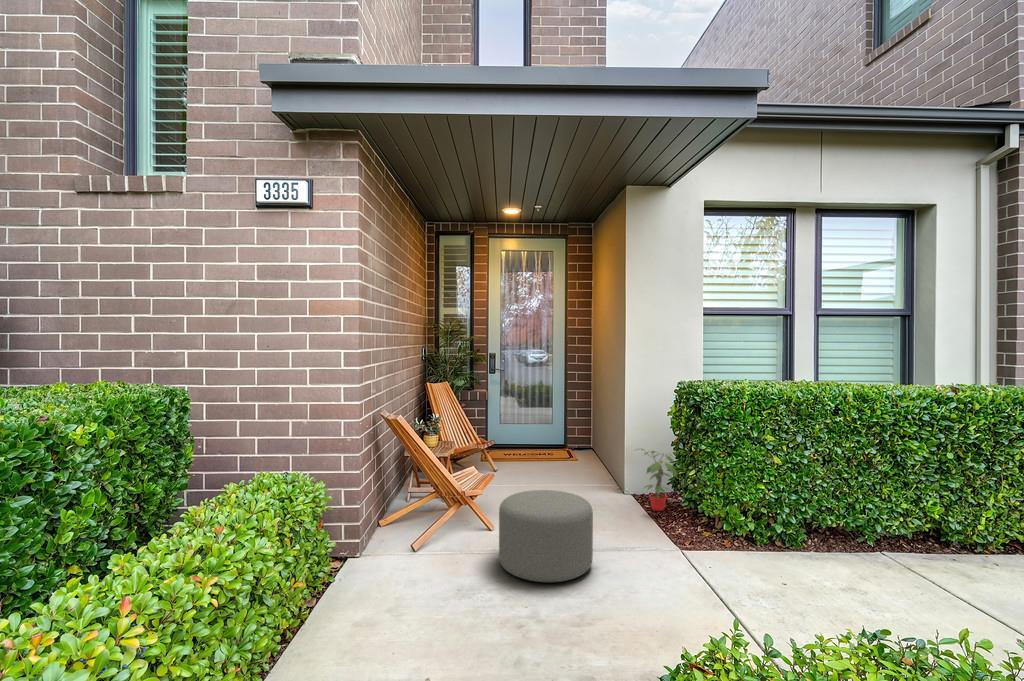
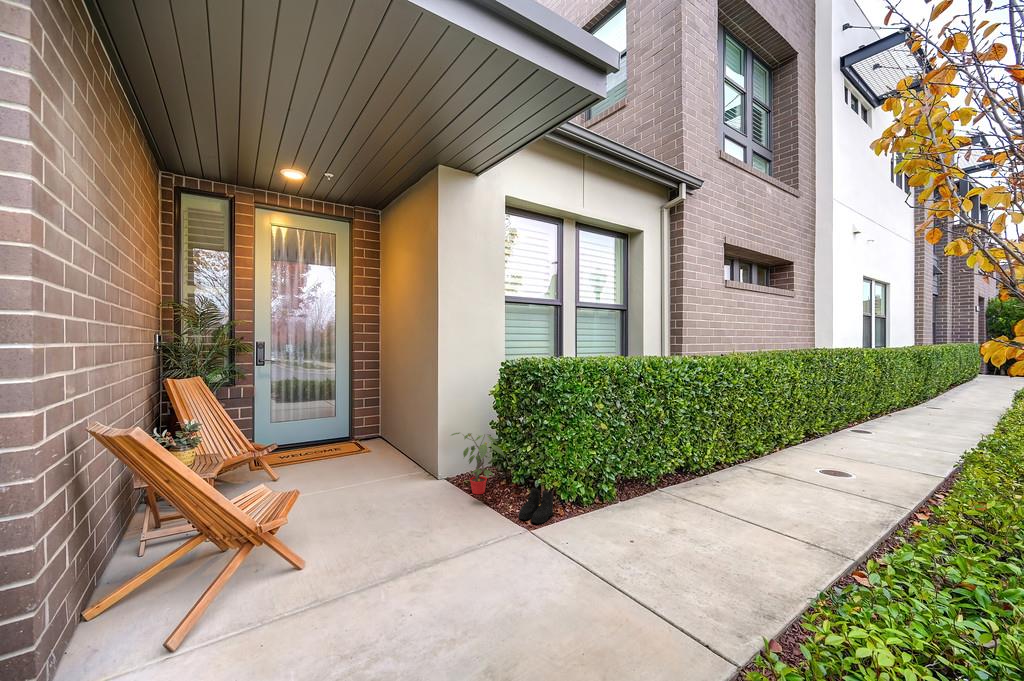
ottoman: present [499,490,593,582] -> none [333,500,464,644]
boots: none [679,510,718,543] -> present [519,488,553,524]

